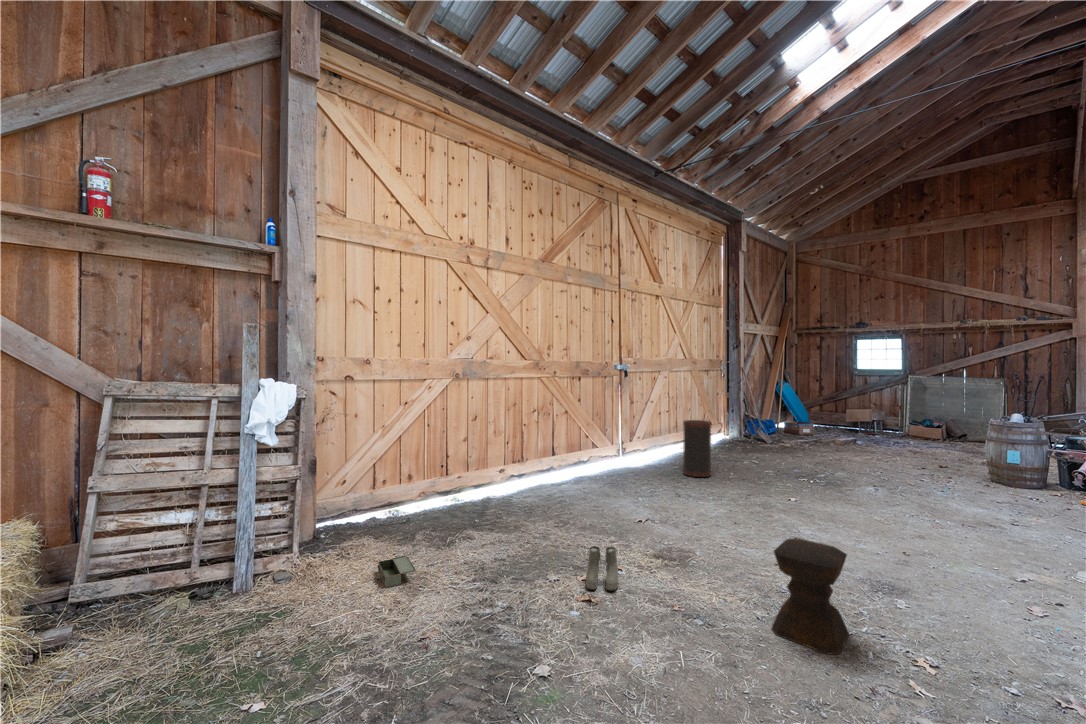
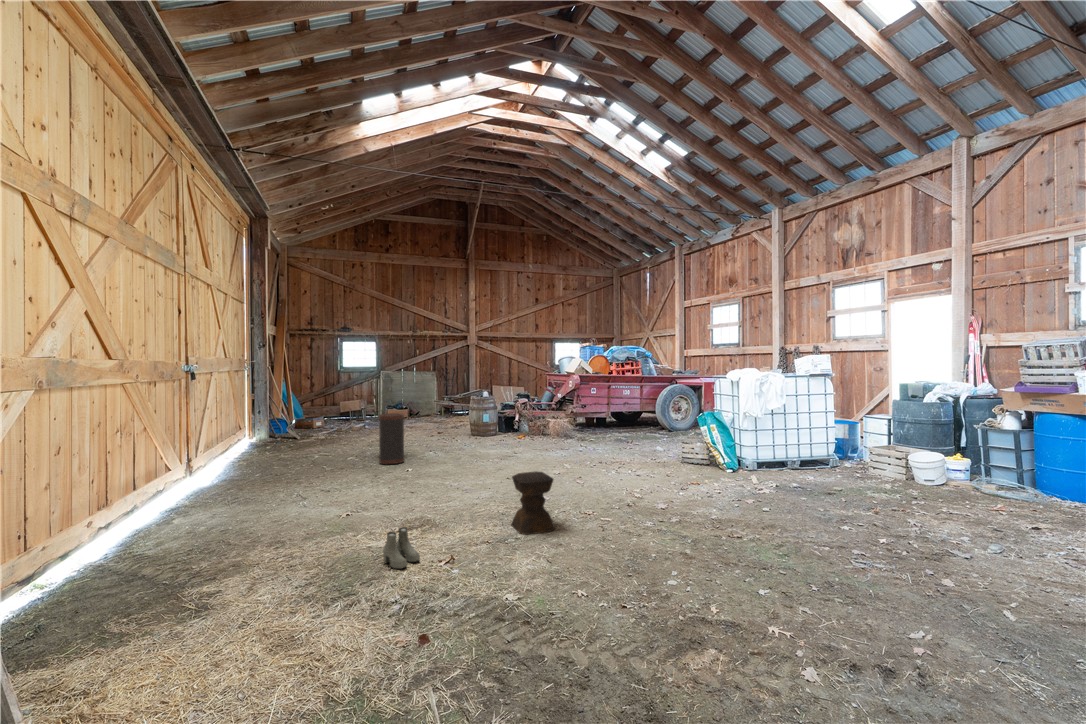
trash can: present [683,420,711,477] -> present [379,413,404,465]
toolbox: present [377,556,416,588] -> none [142,640,228,684]

